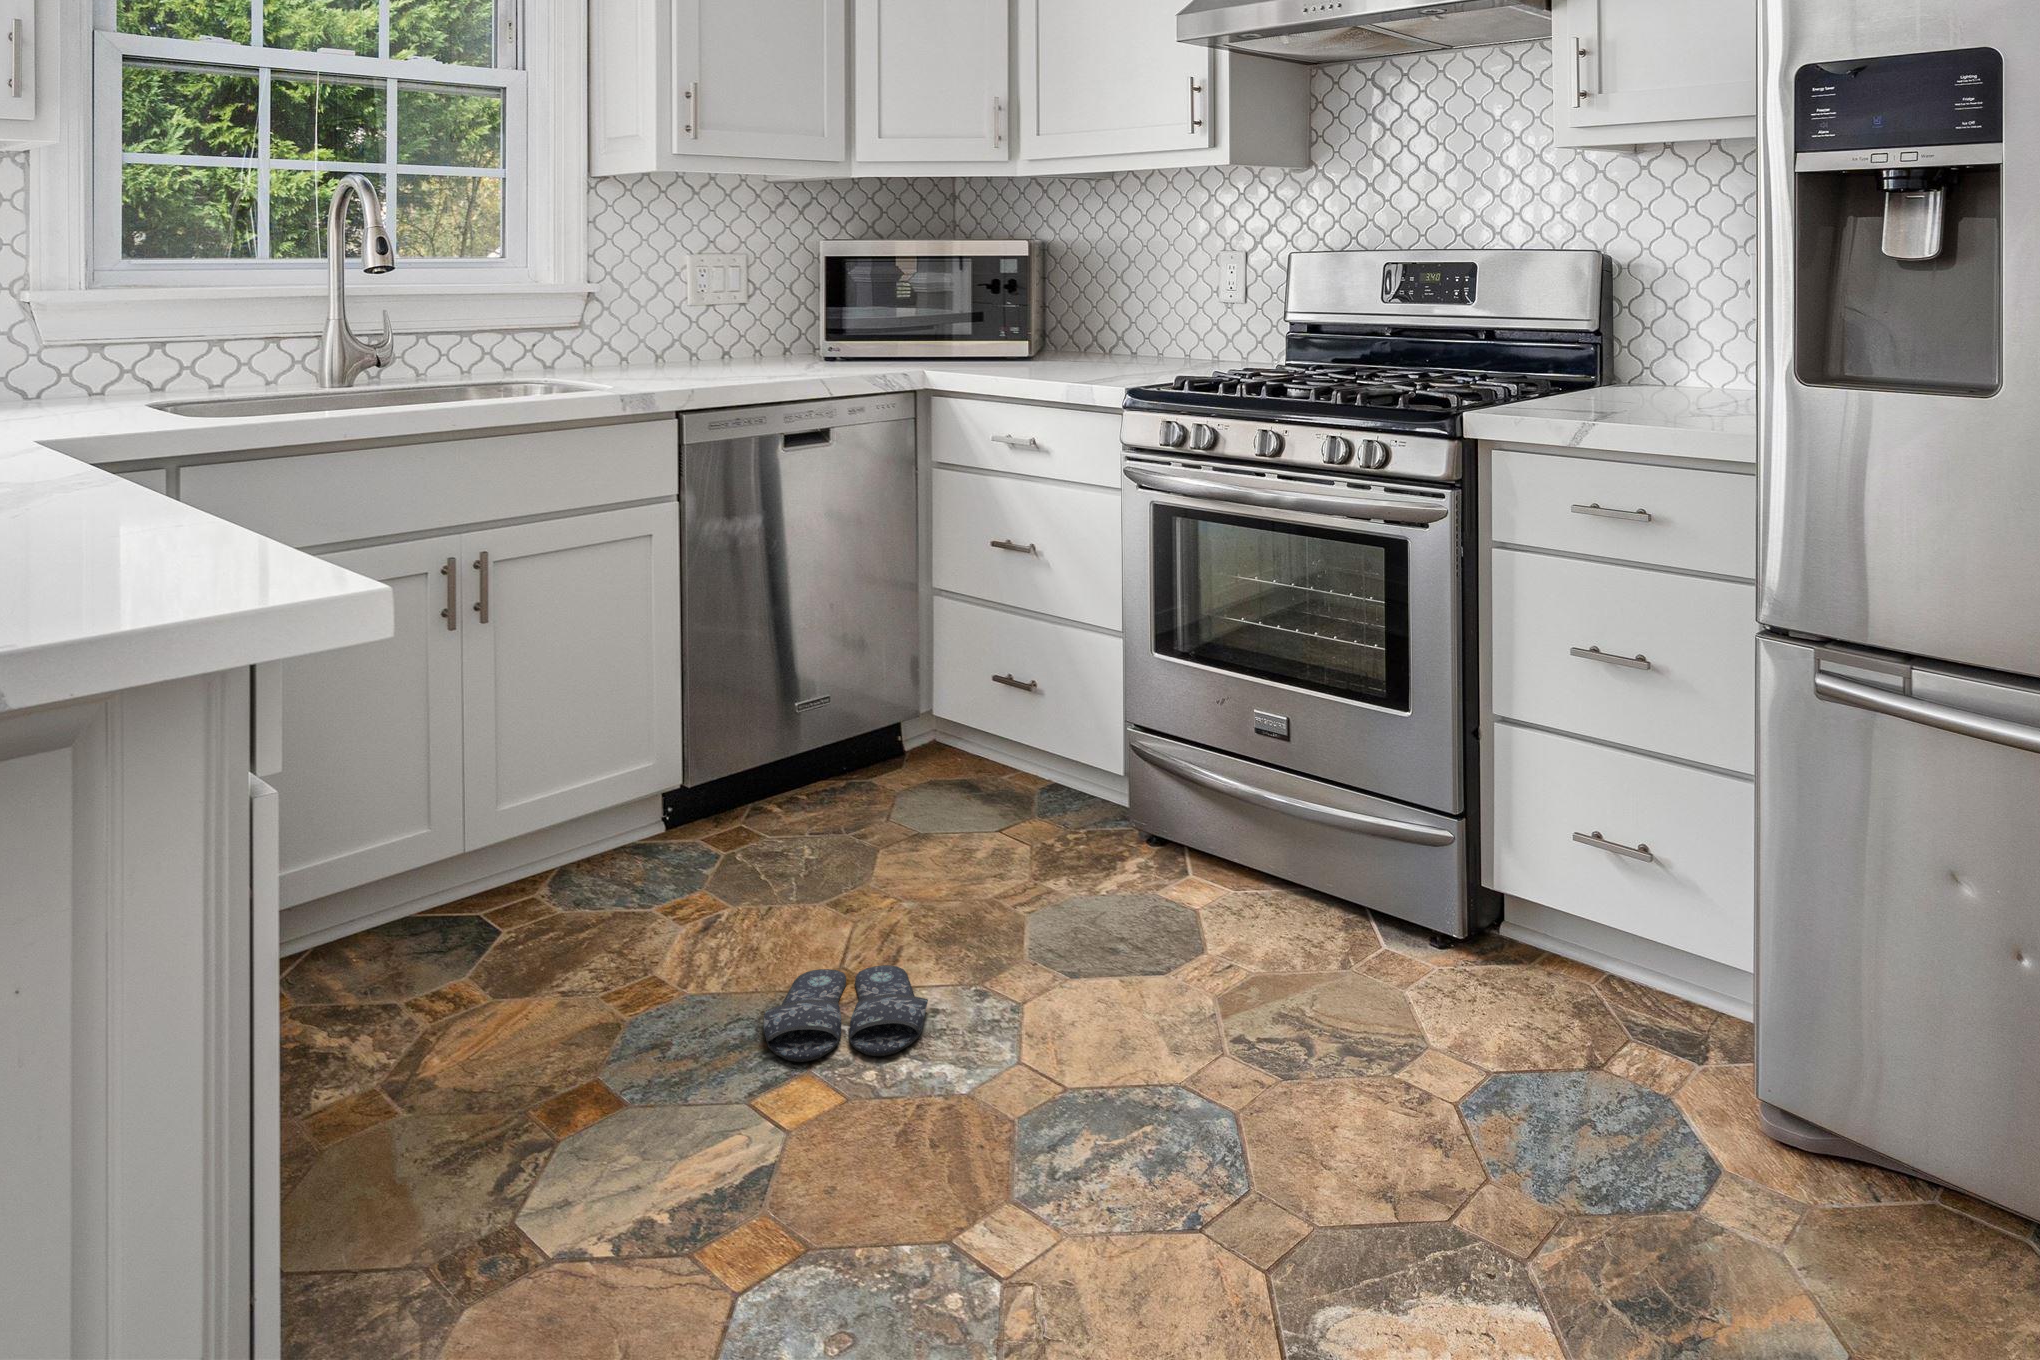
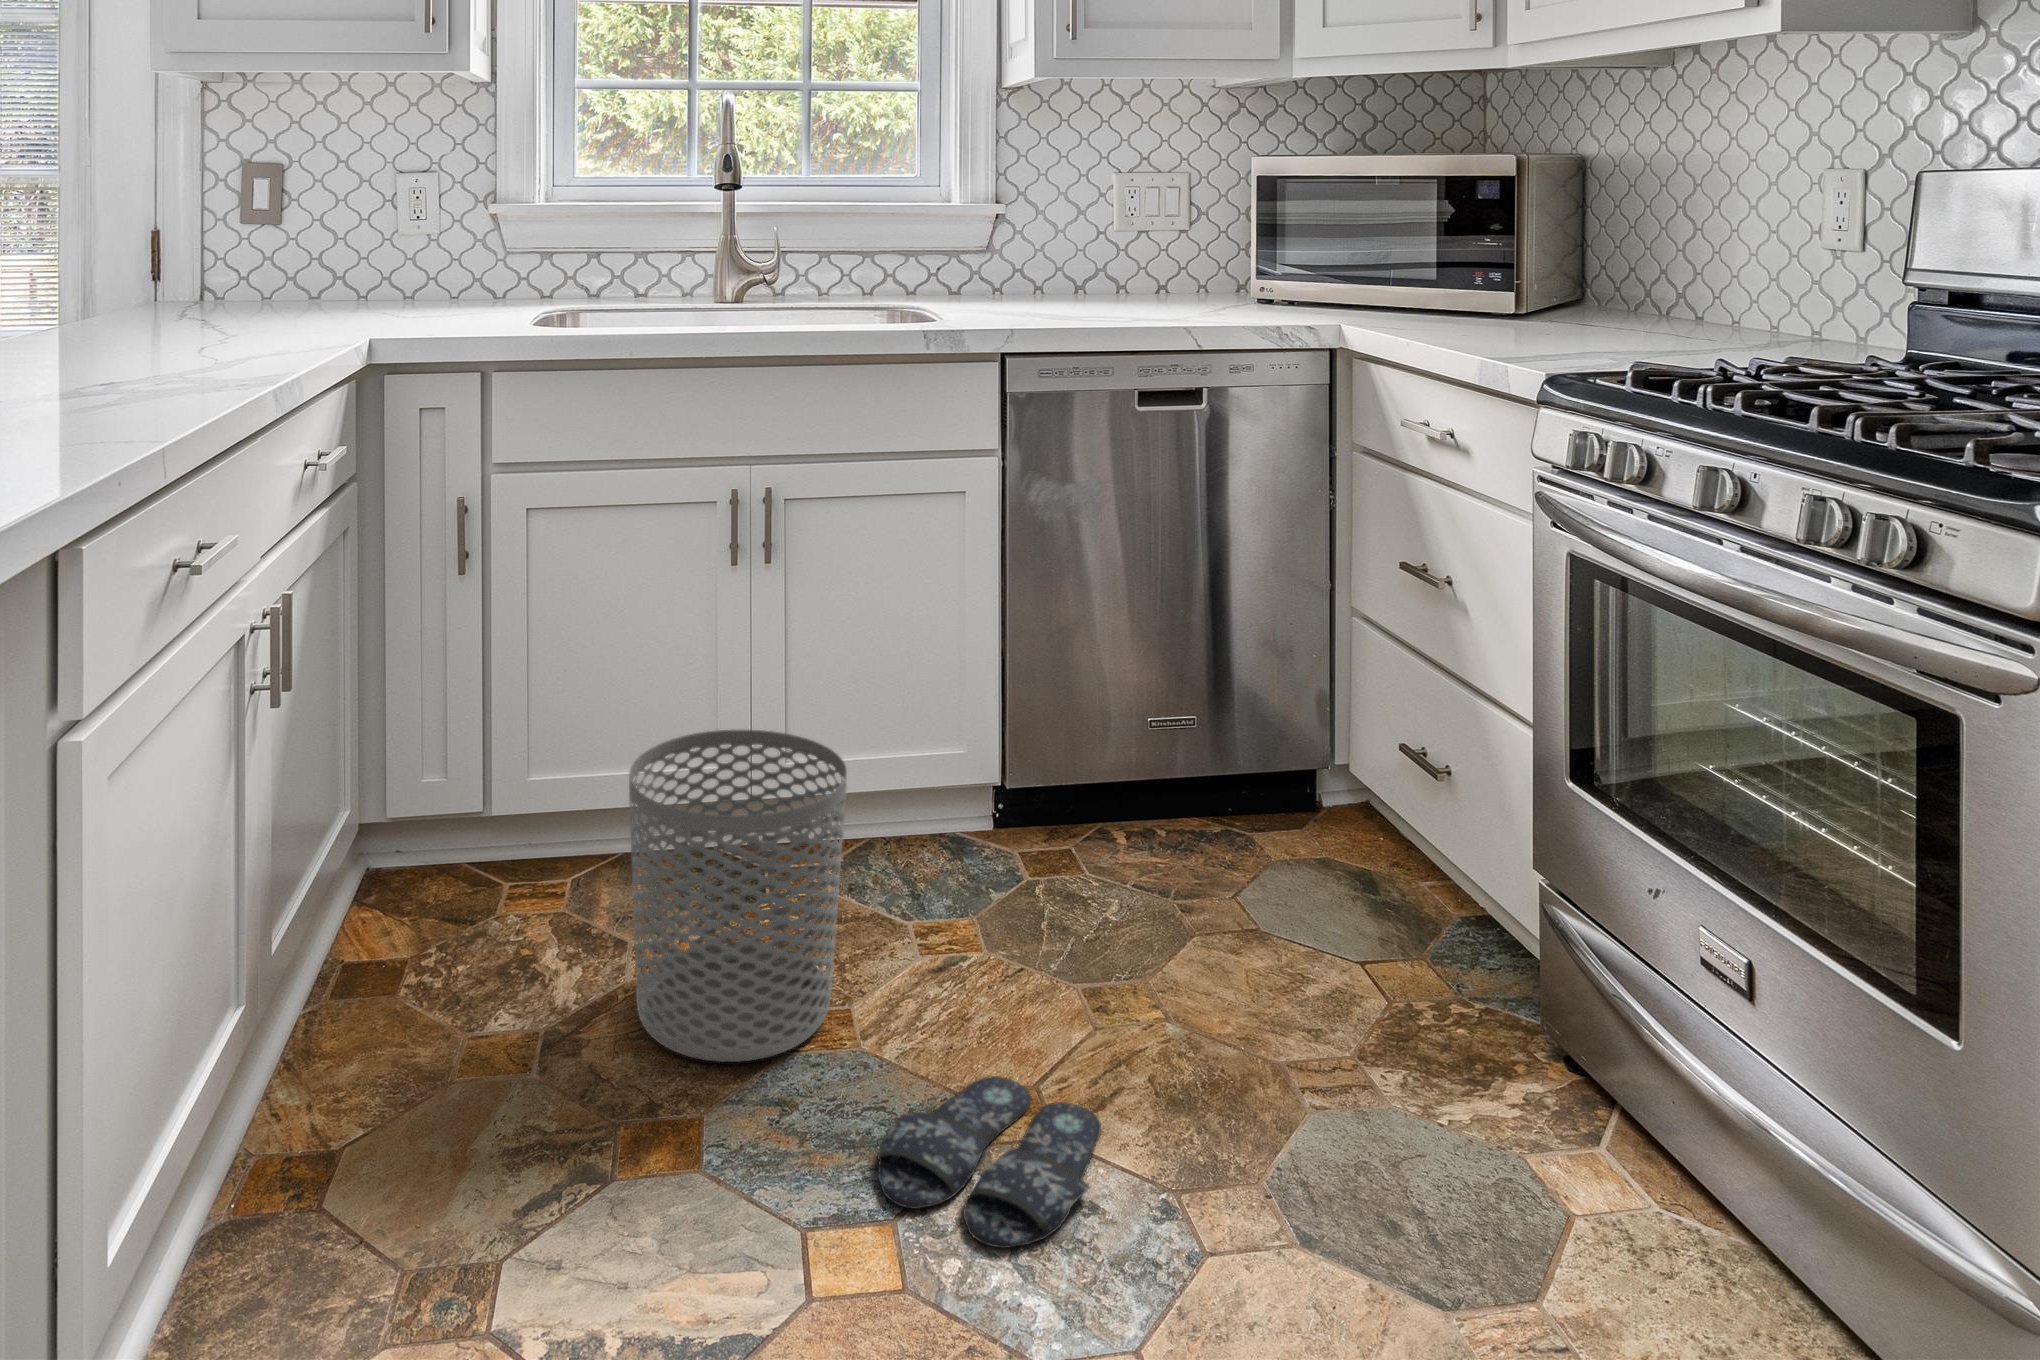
waste bin: none [444,755,655,1051] -> present [629,729,847,1062]

